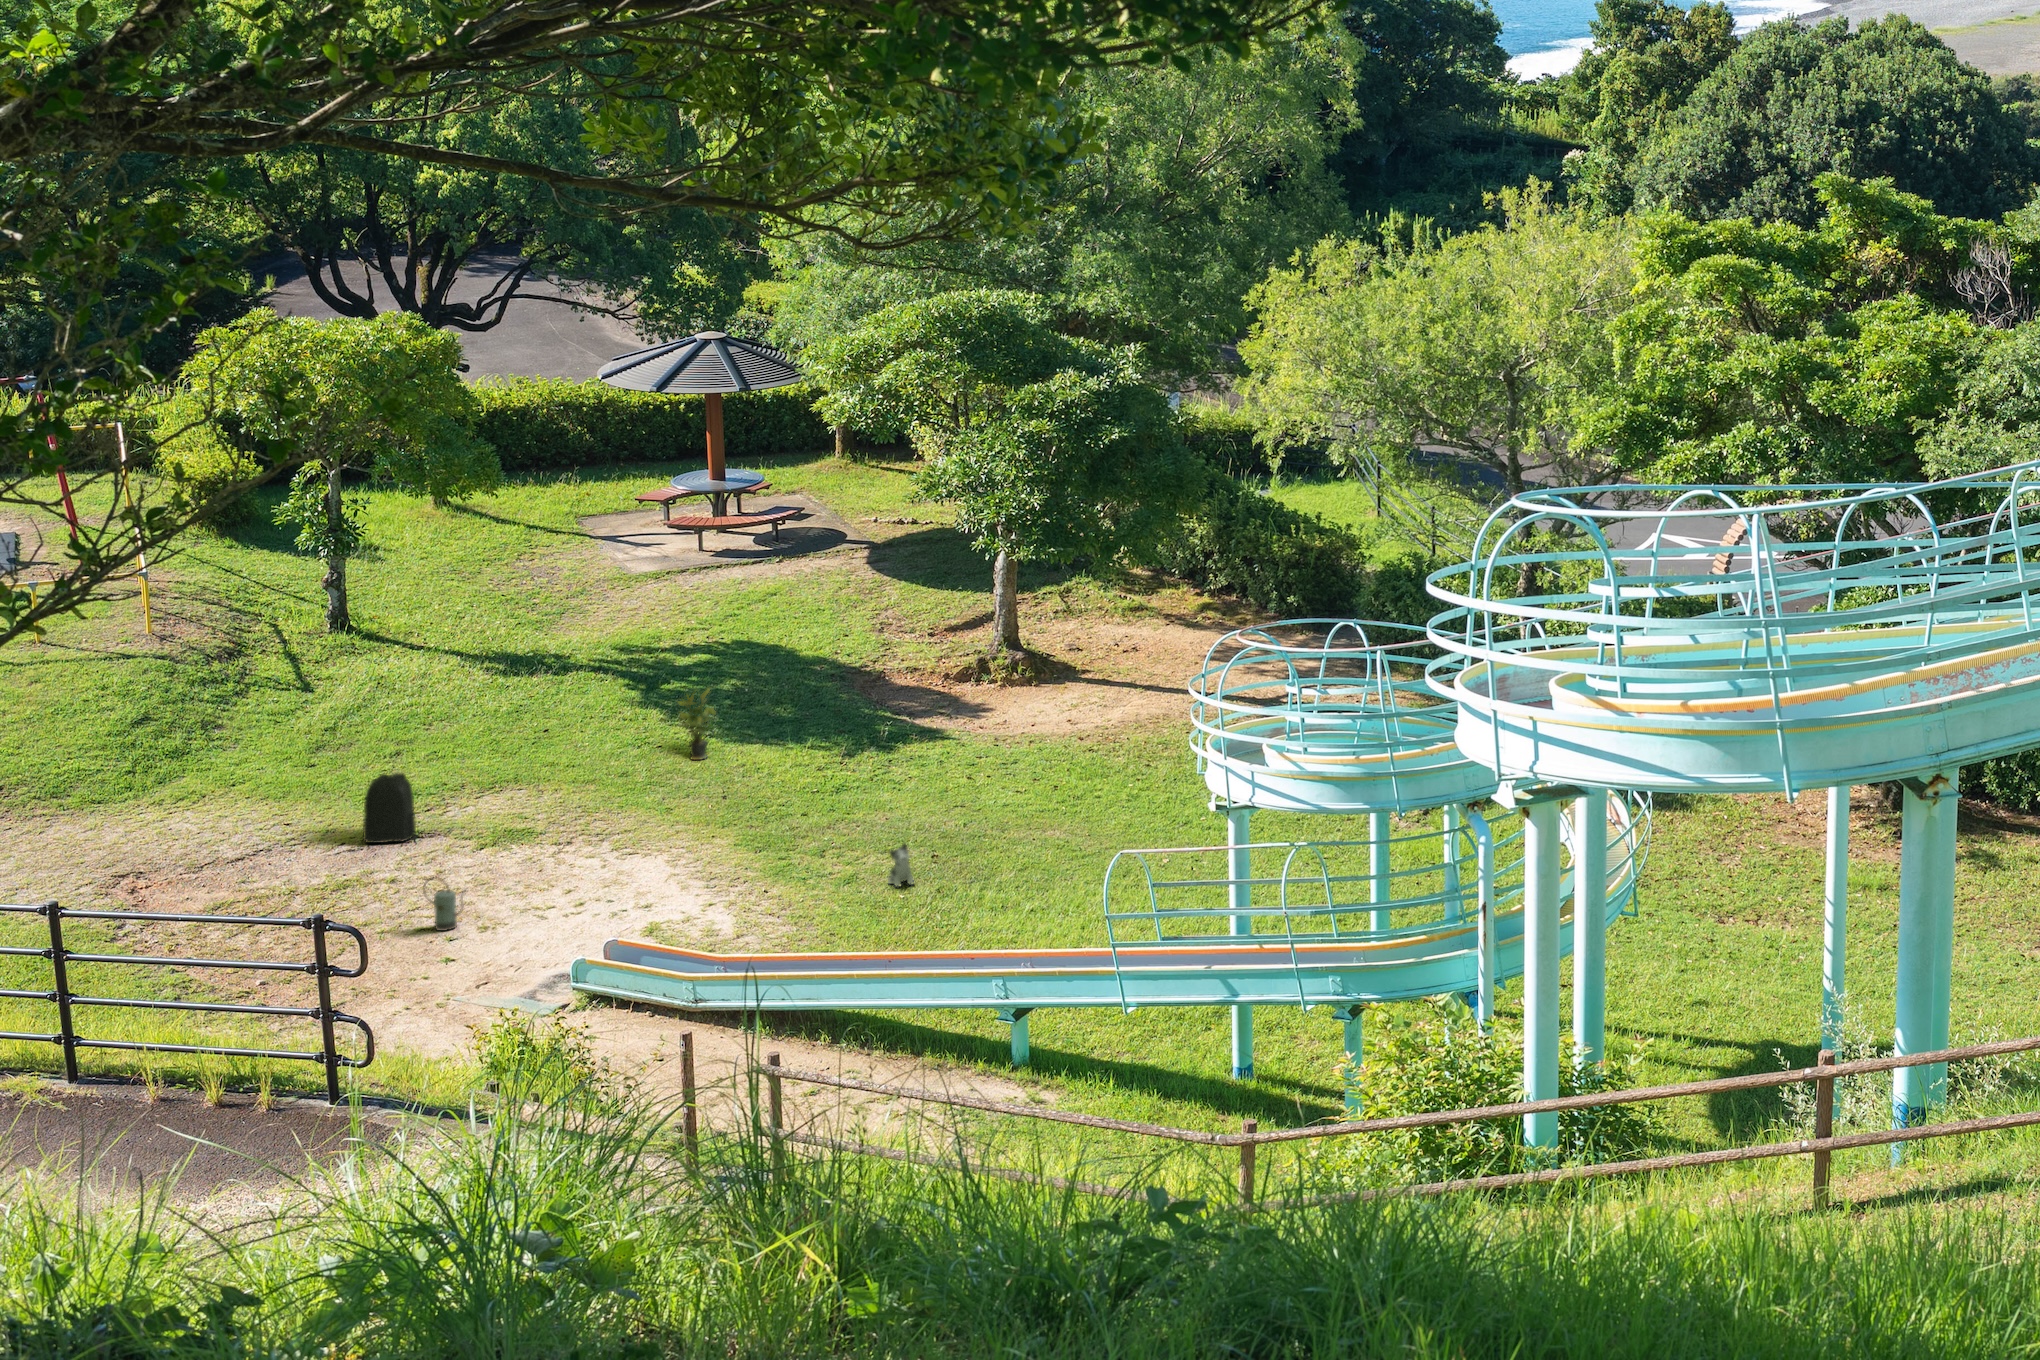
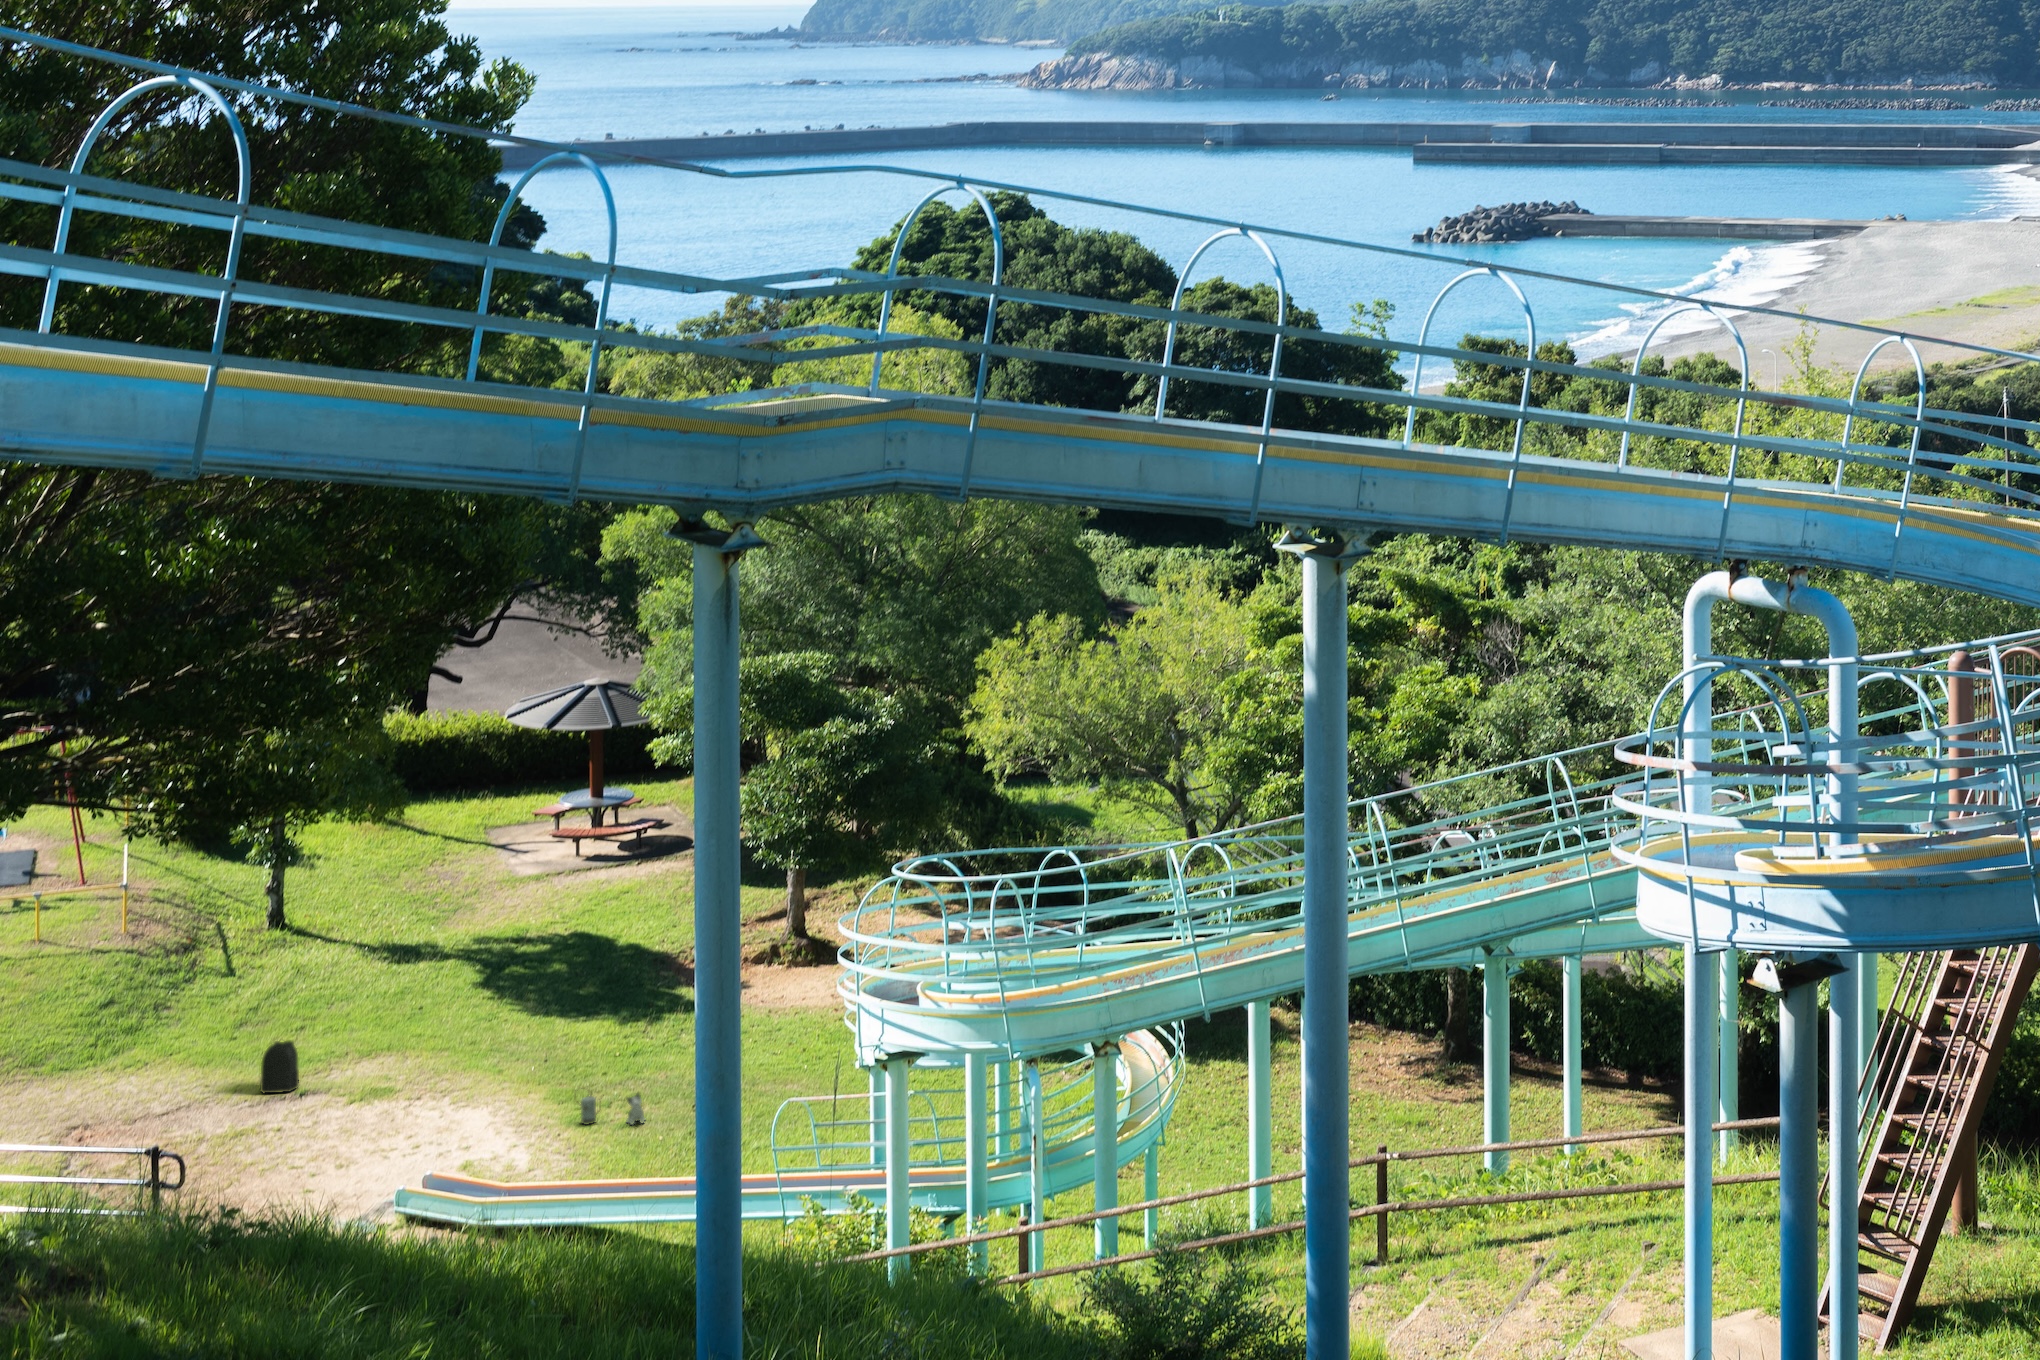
potted plant: present [678,689,715,760] -> none [508,973,539,1030]
watering can: present [424,880,463,931] -> present [580,1088,604,1125]

